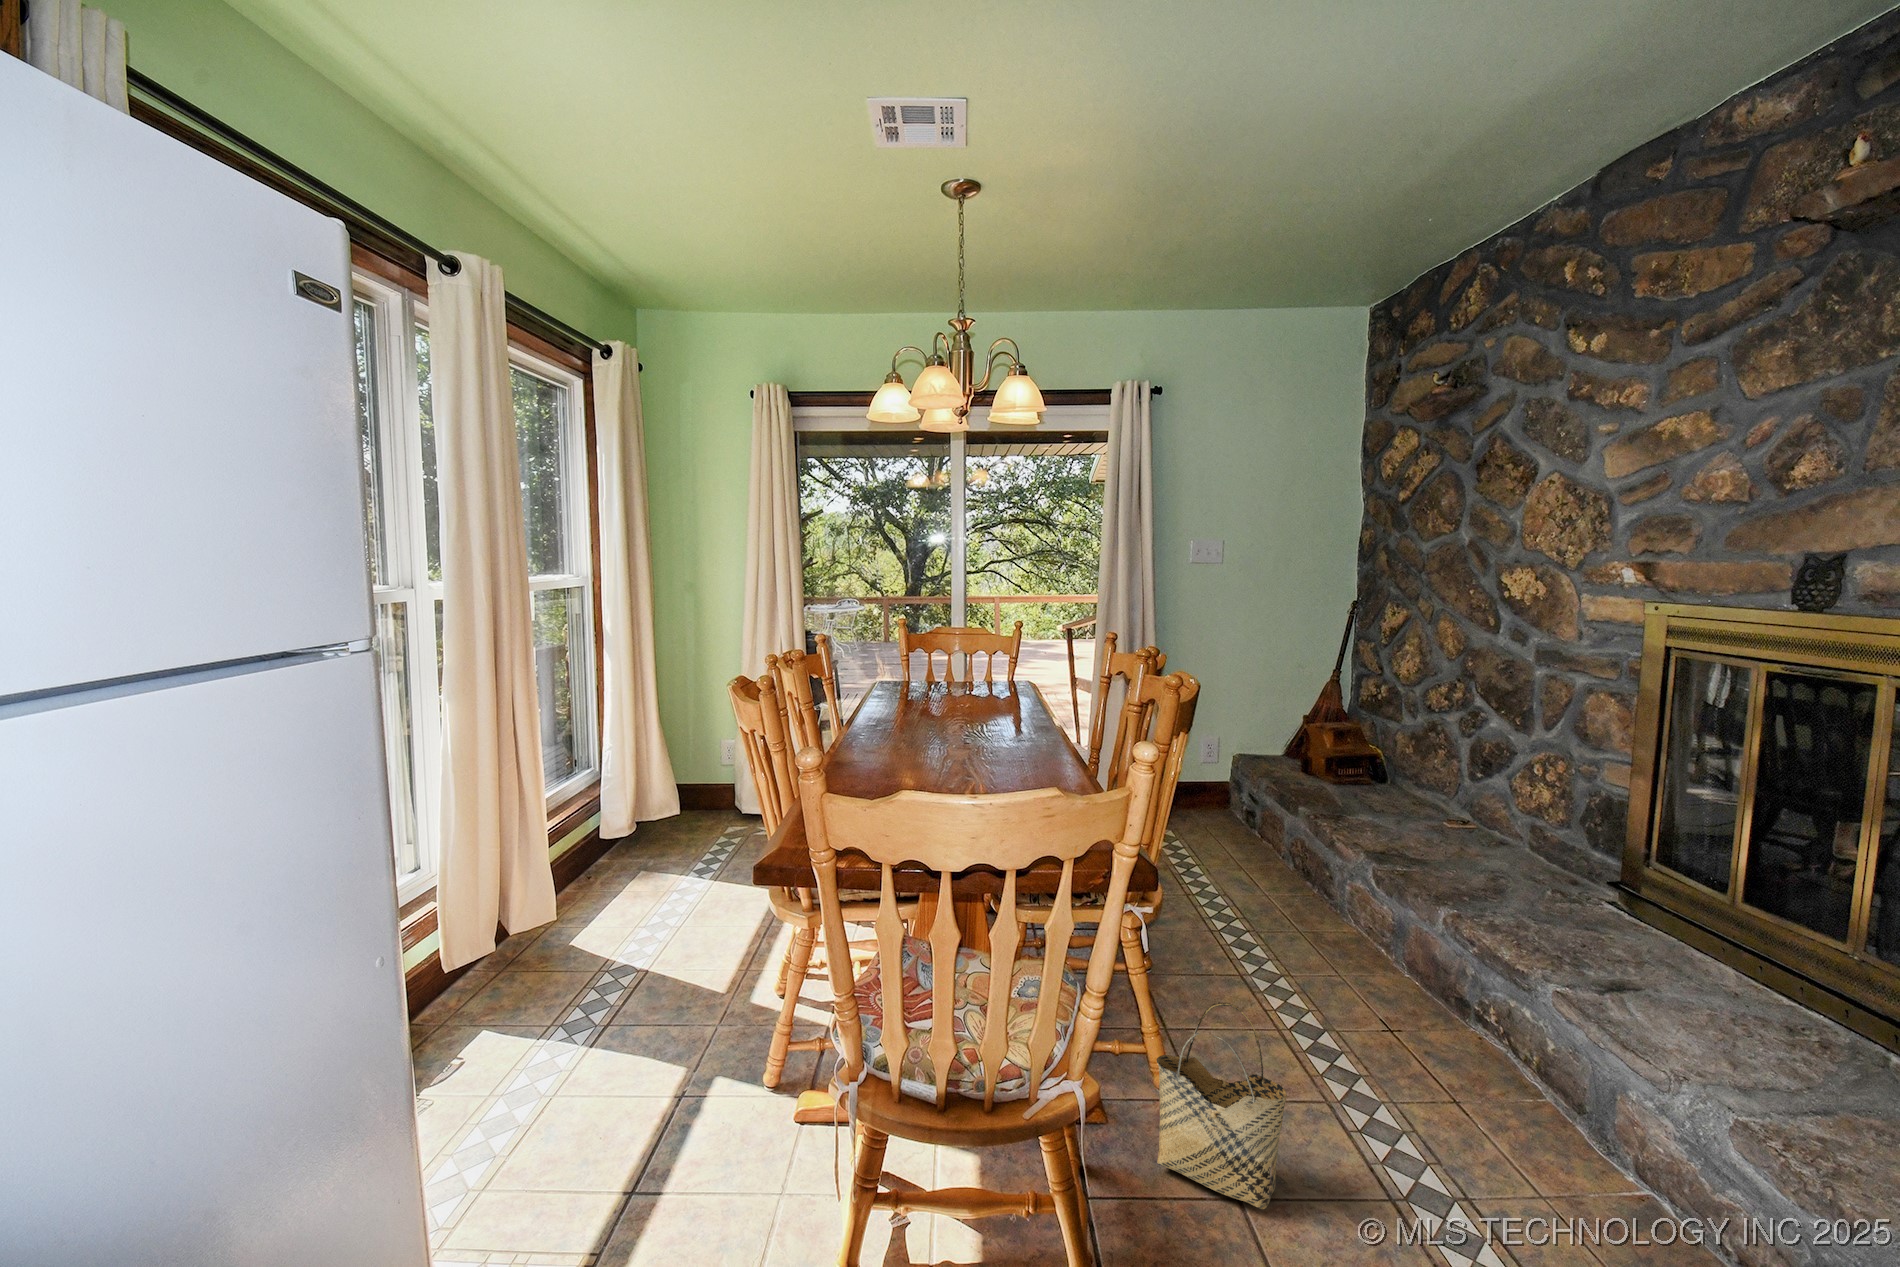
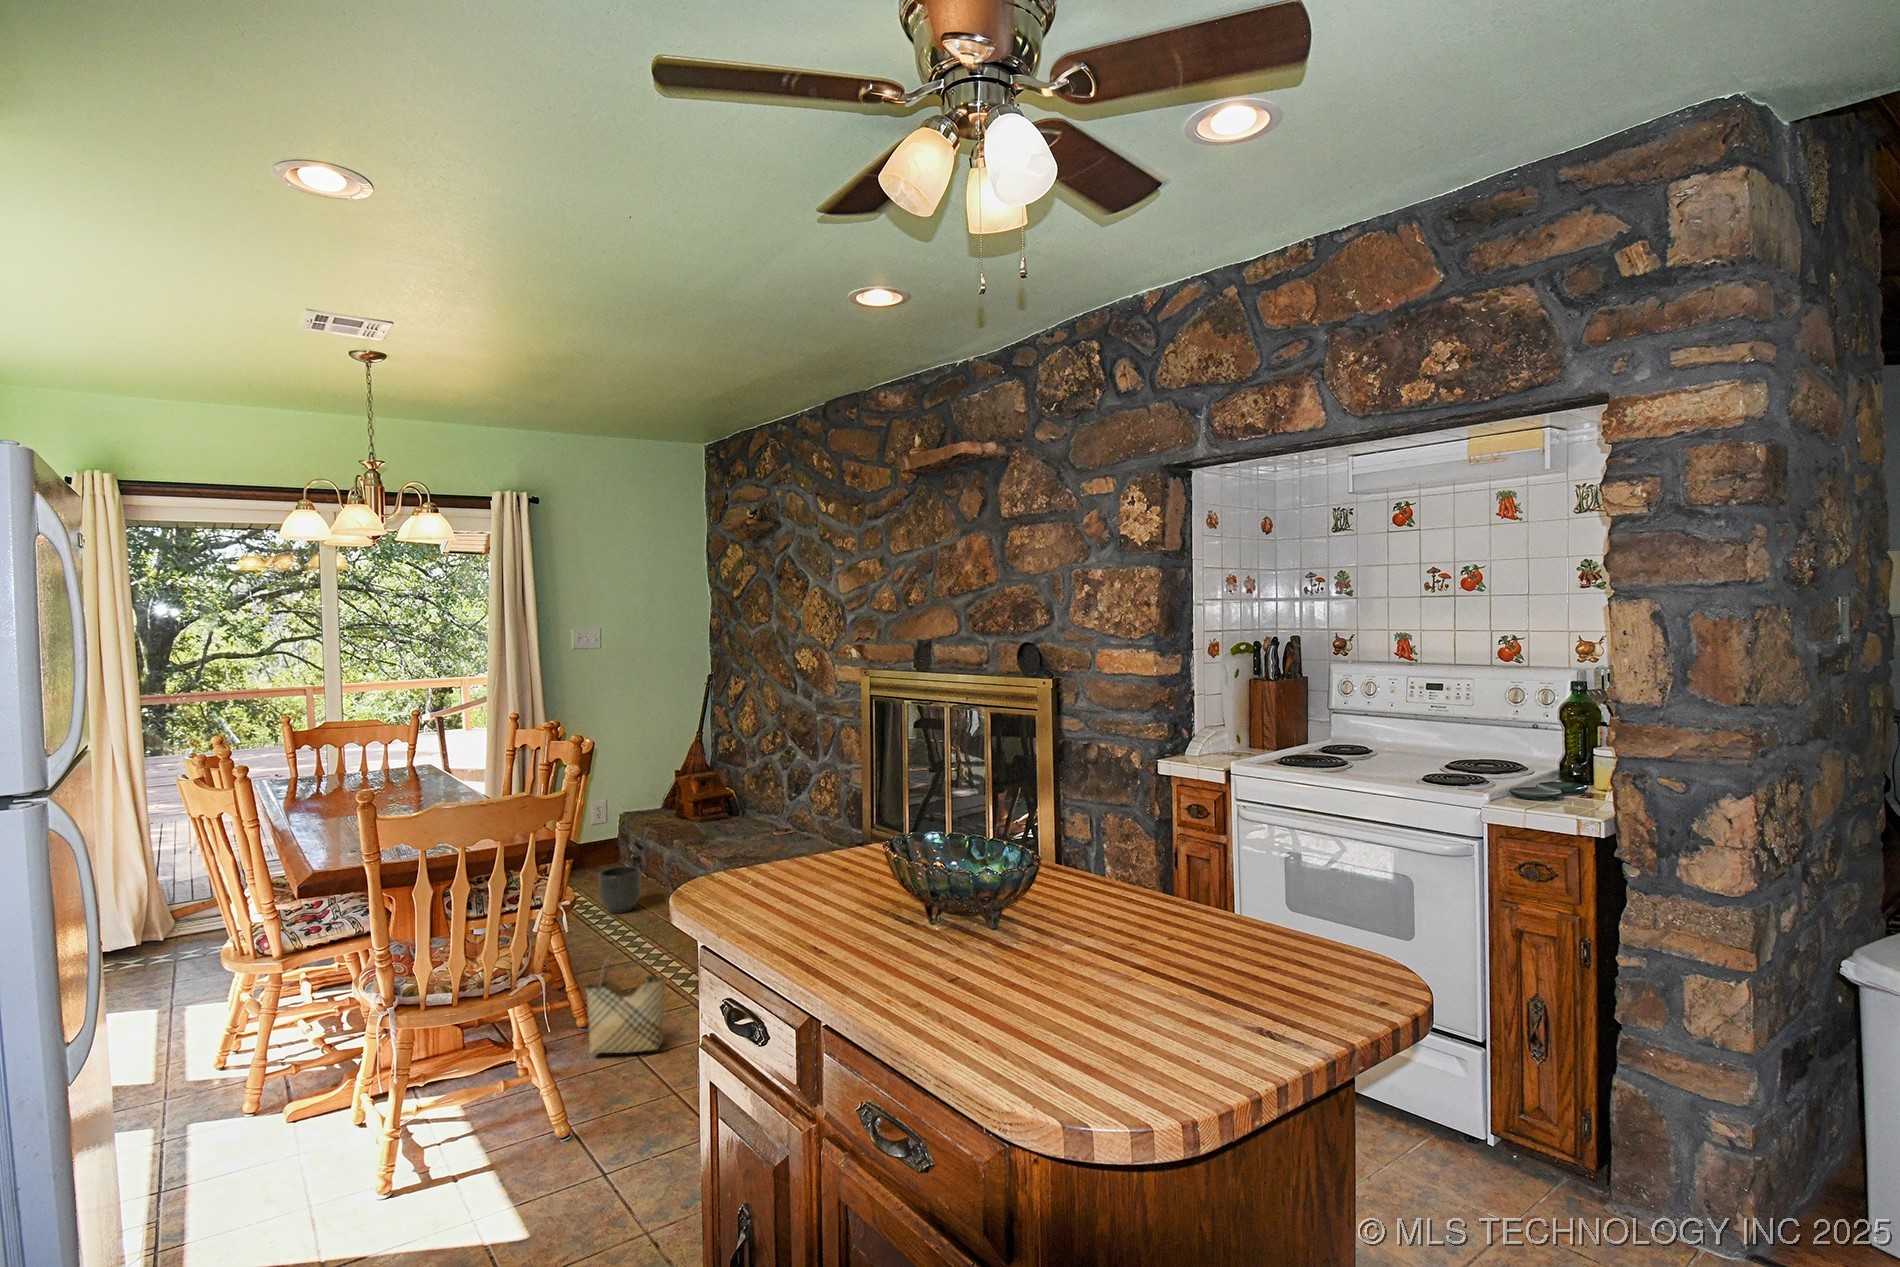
planter: none [1201,827,1253,887] -> present [598,866,641,913]

